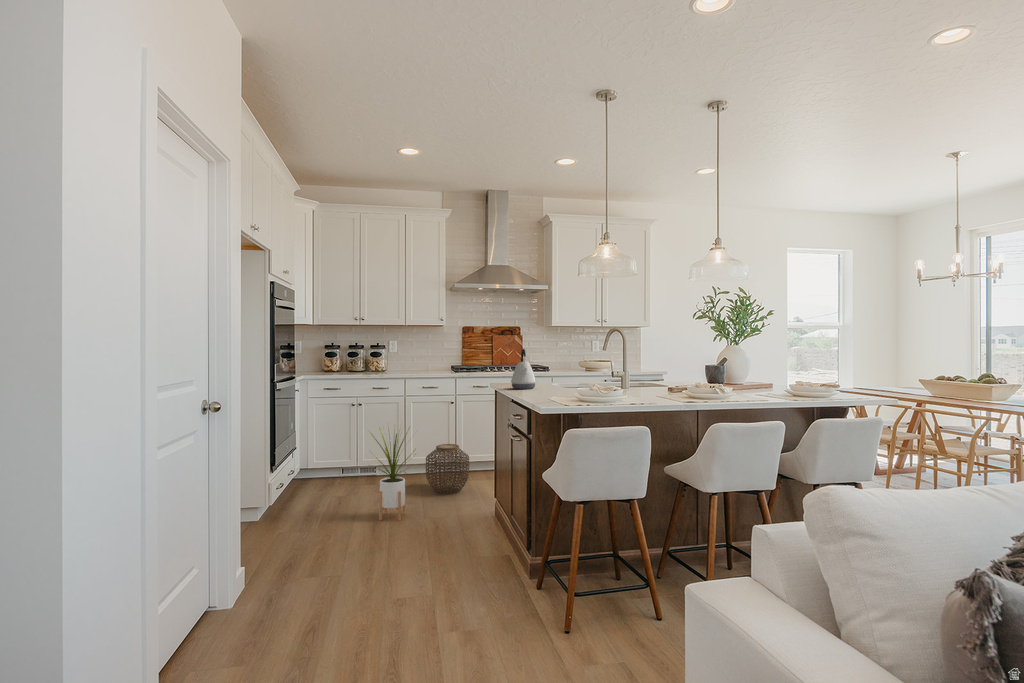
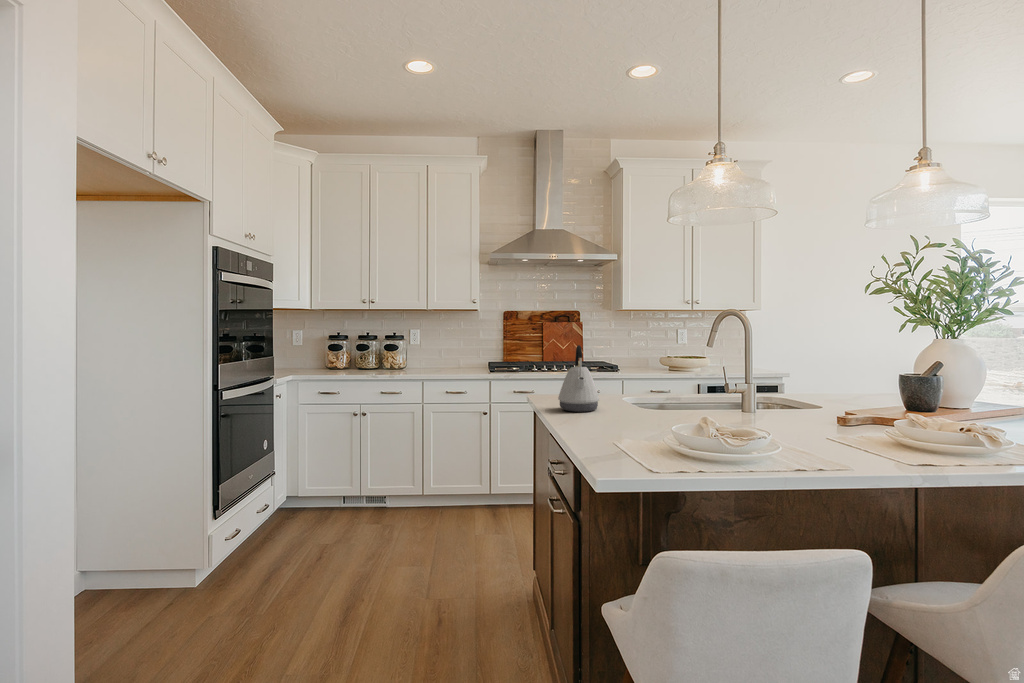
house plant: present [370,427,415,520] -> none [342,446,423,604]
woven basket: present [426,444,469,494] -> none [444,474,504,547]

